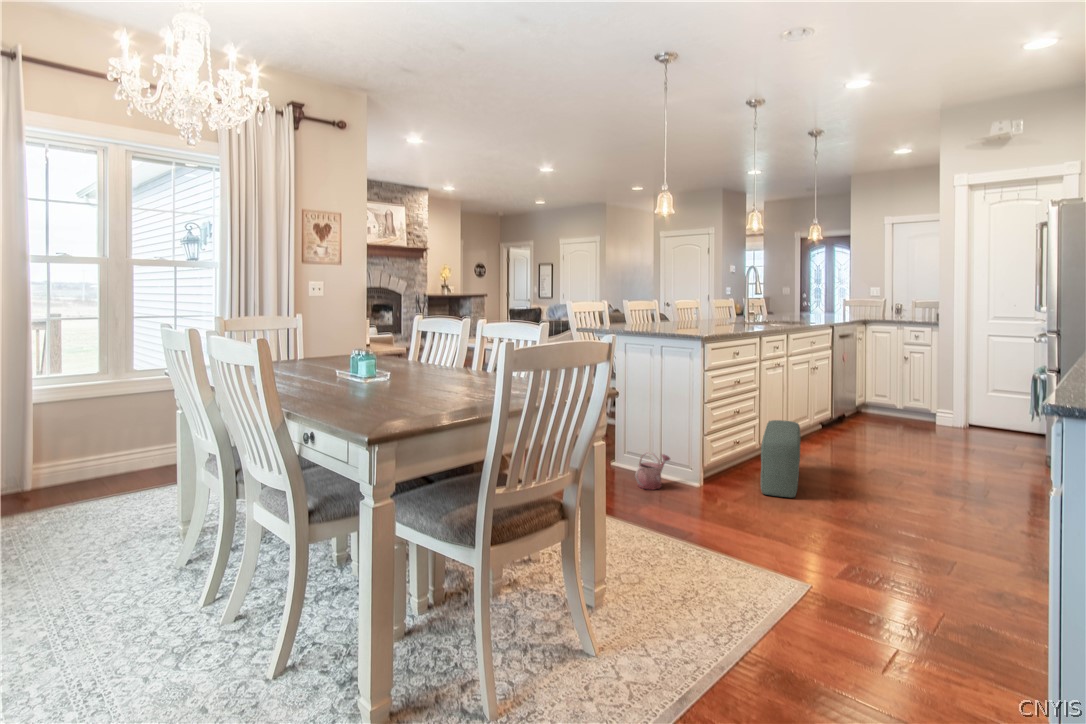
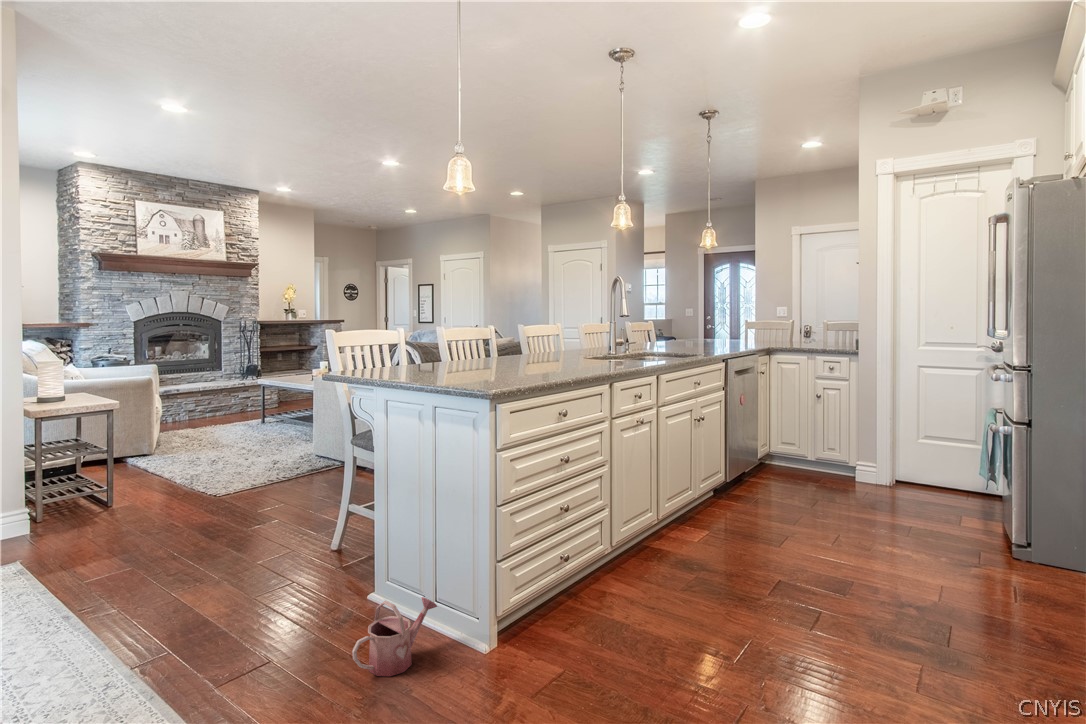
pouf: present [761,420,801,497] -> none [584,518,664,687]

